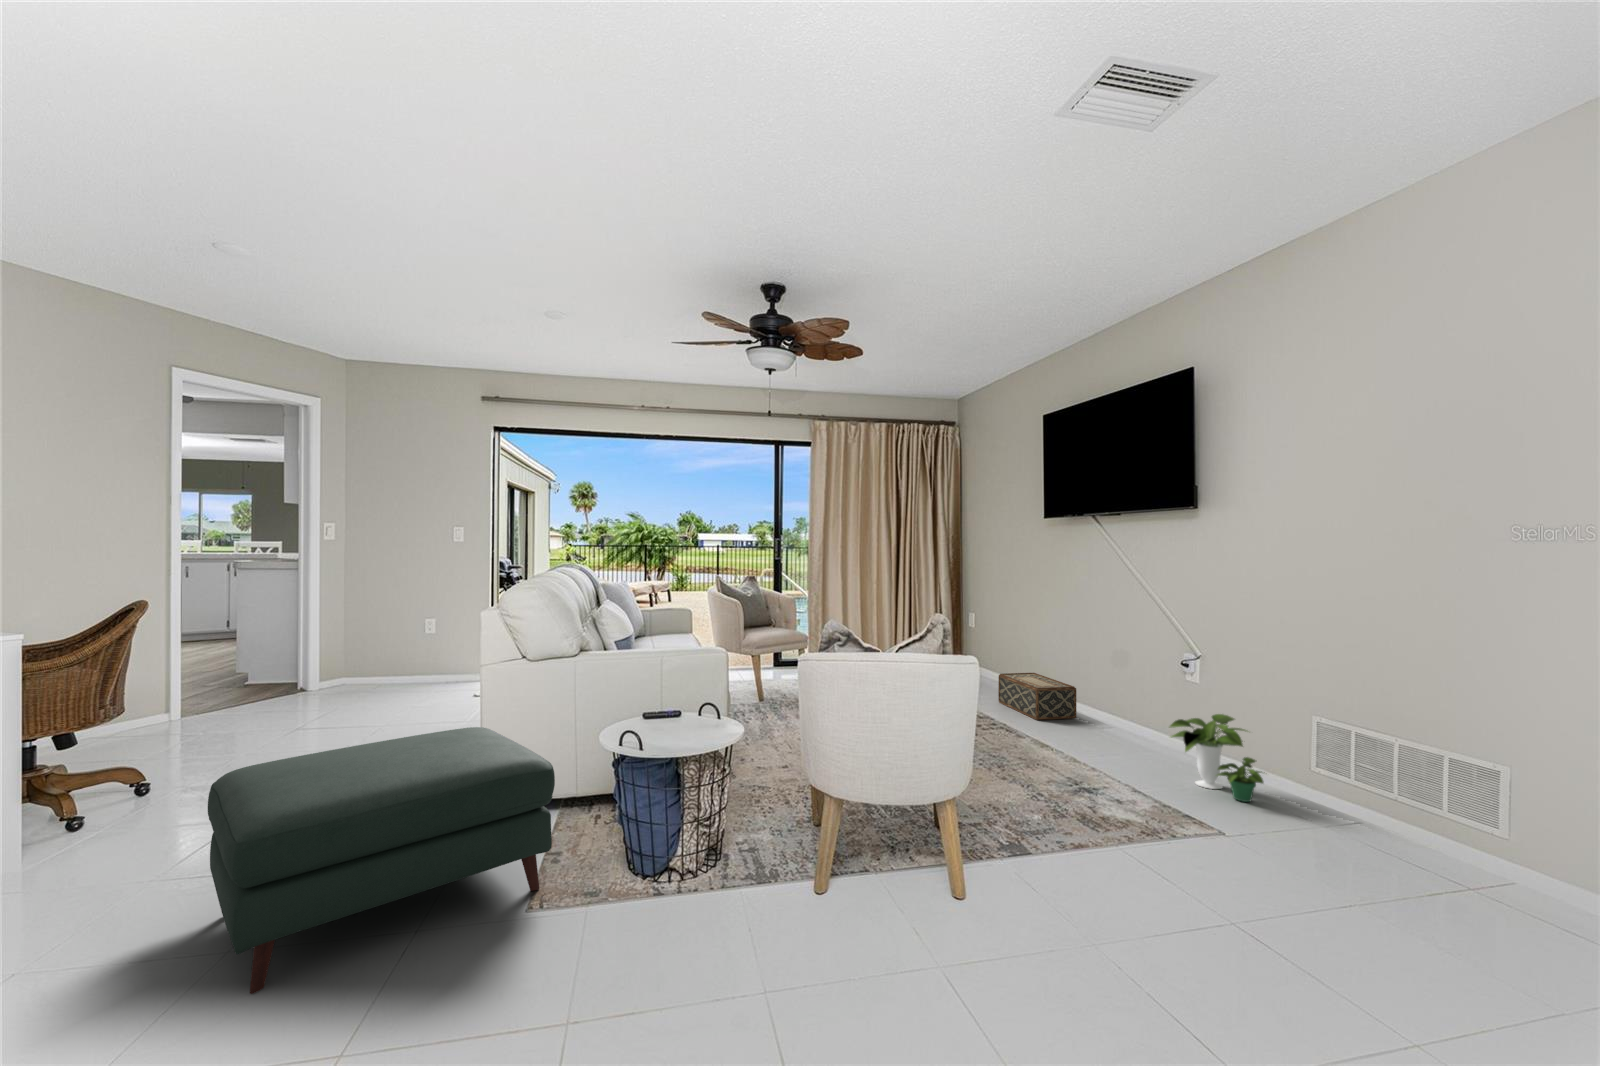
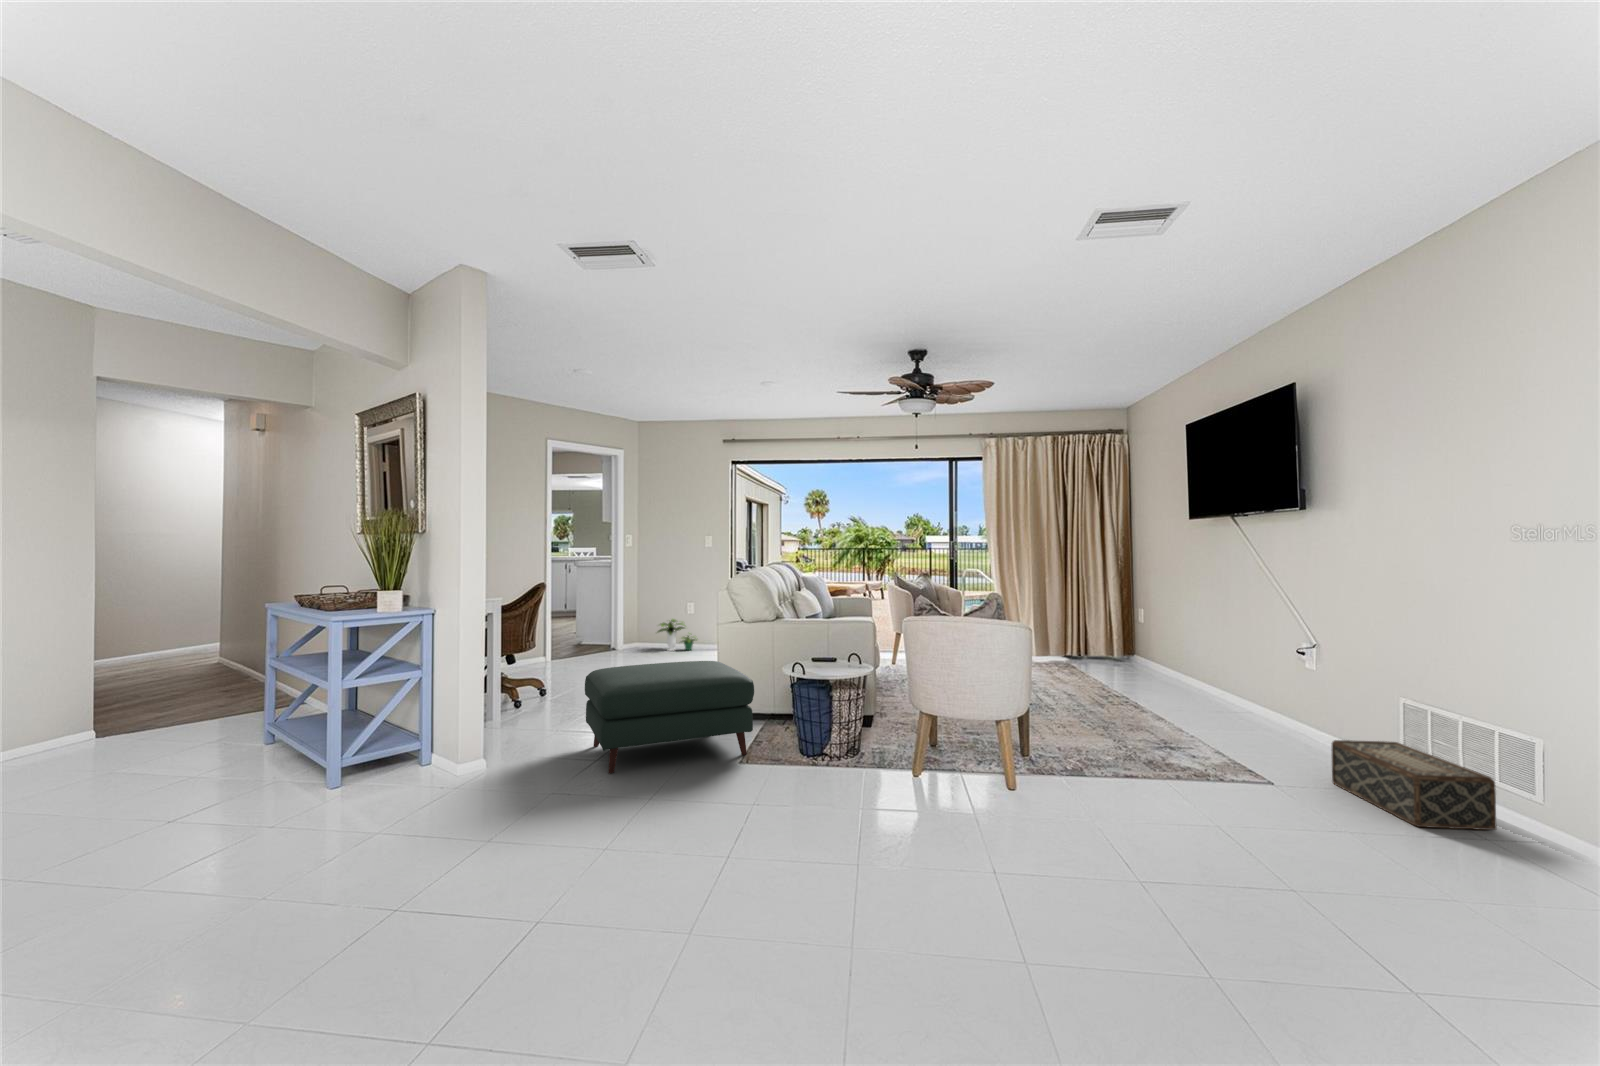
woven basket: present [998,673,1076,720] -> present [1332,740,1496,830]
potted plant: present [1170,714,1263,802] -> present [658,619,697,651]

